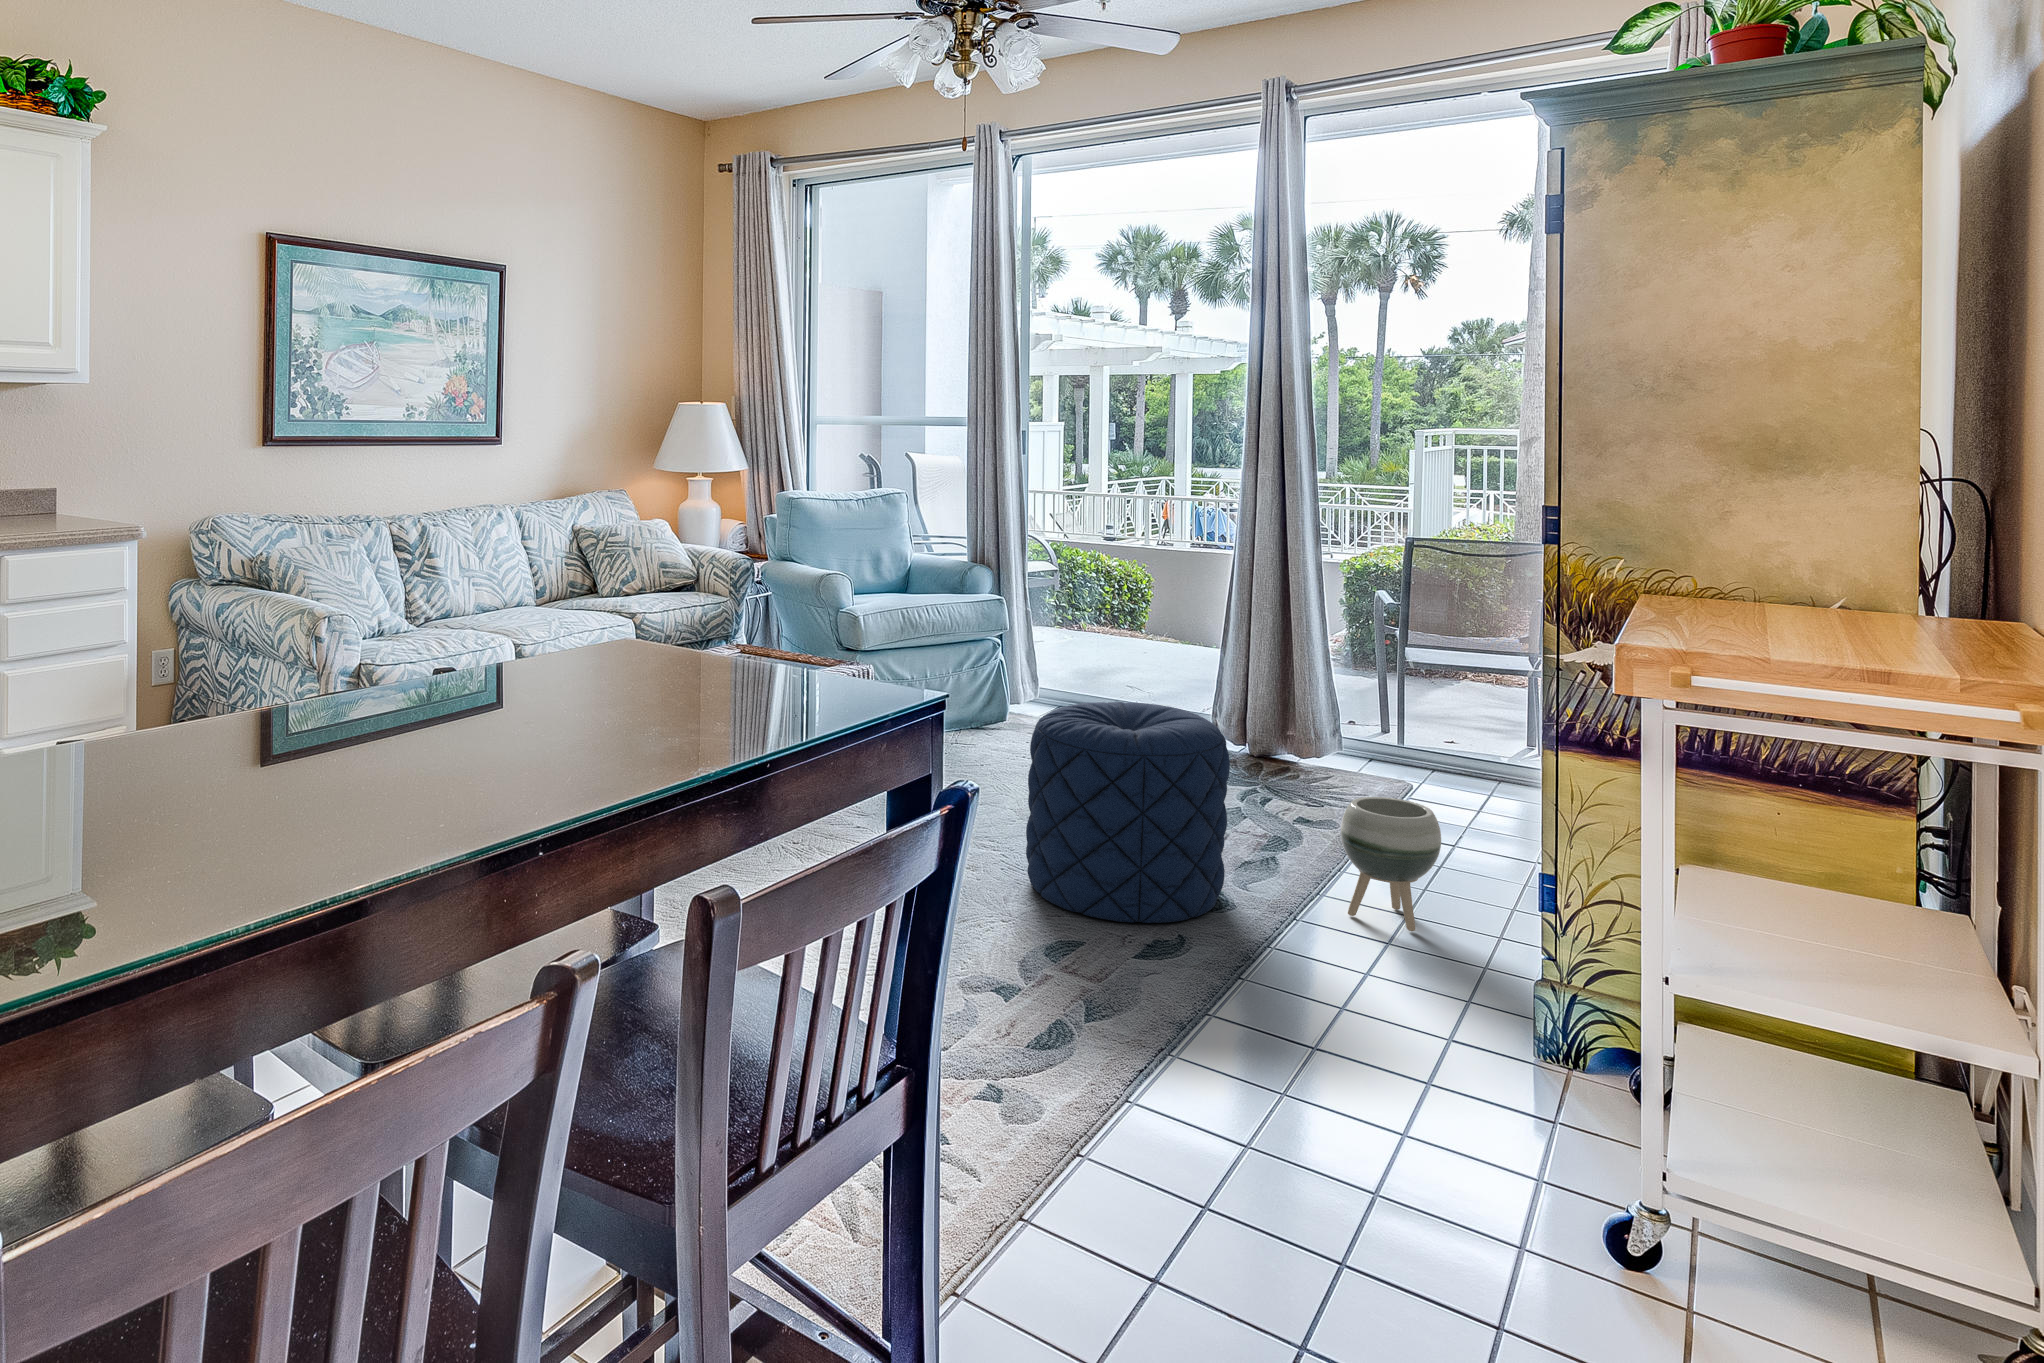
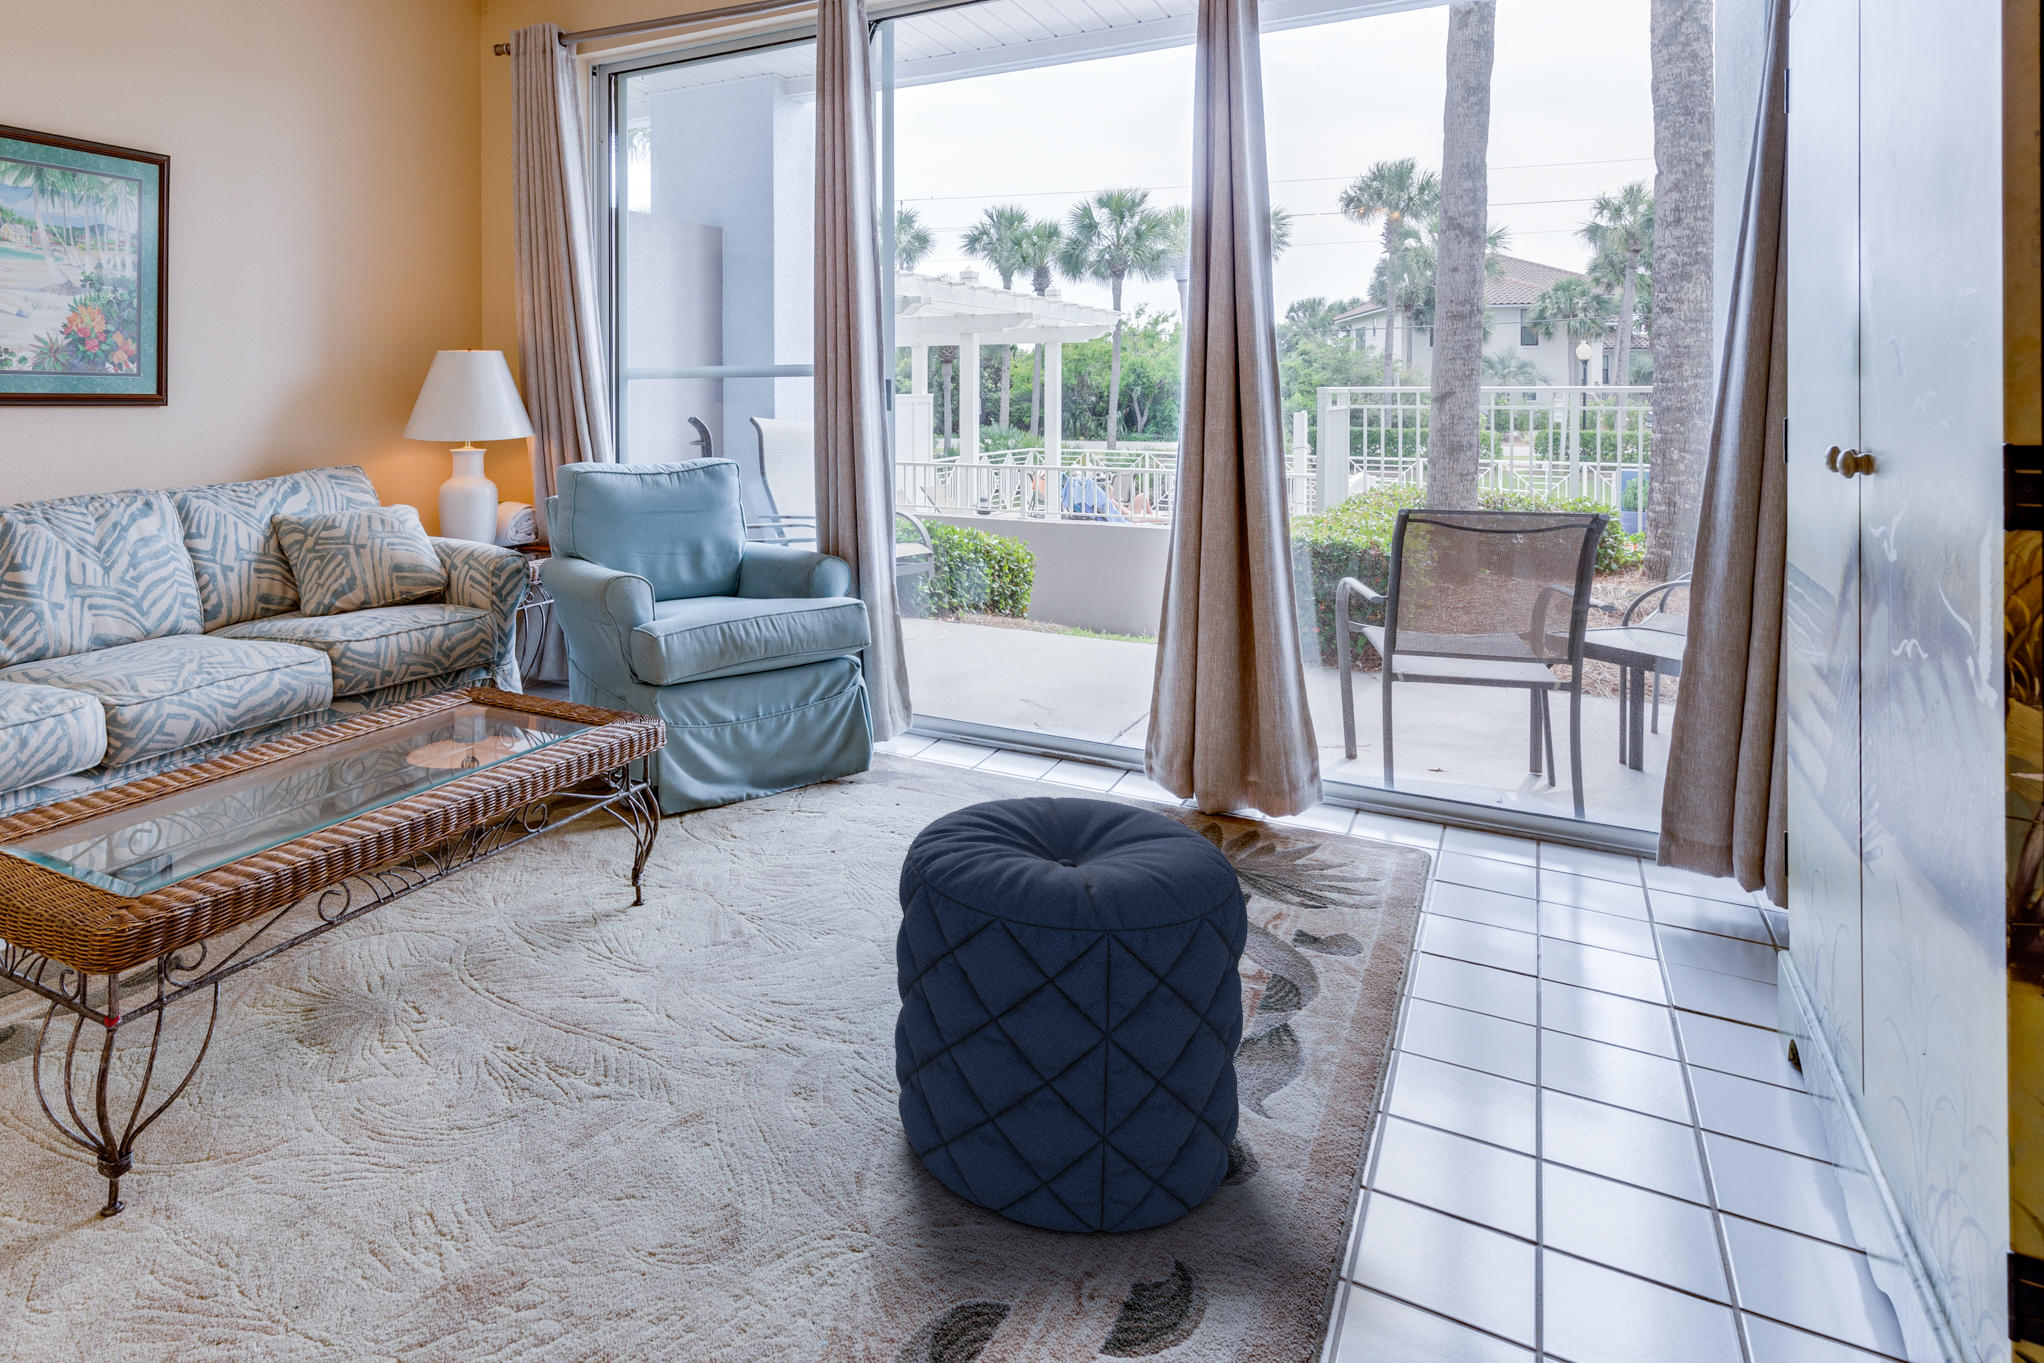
planter: present [1341,797,1441,931] -> none [1437,961,1624,1217]

